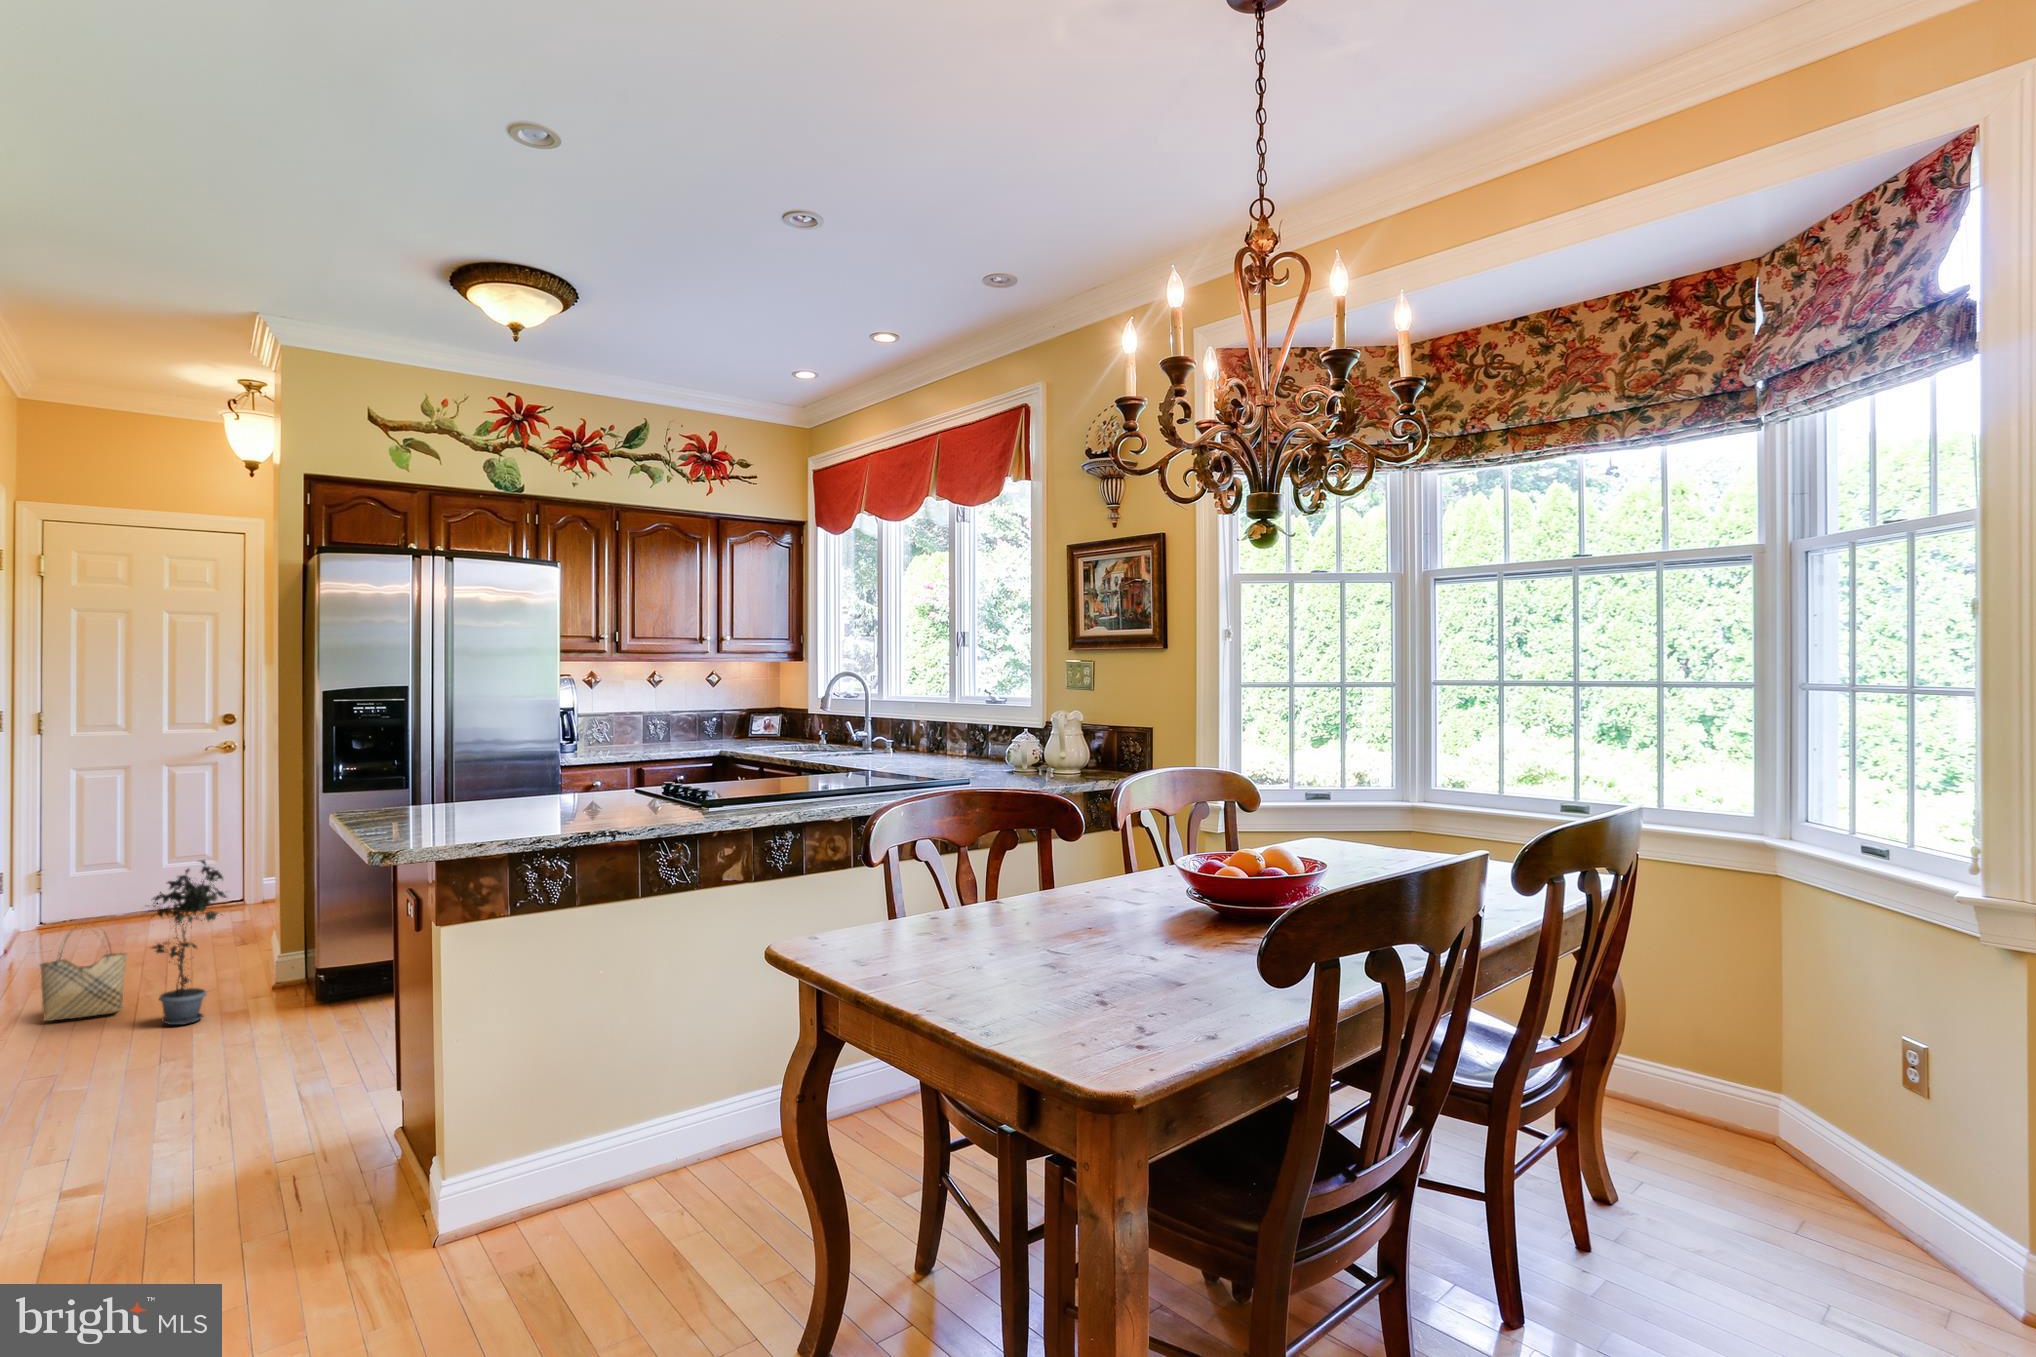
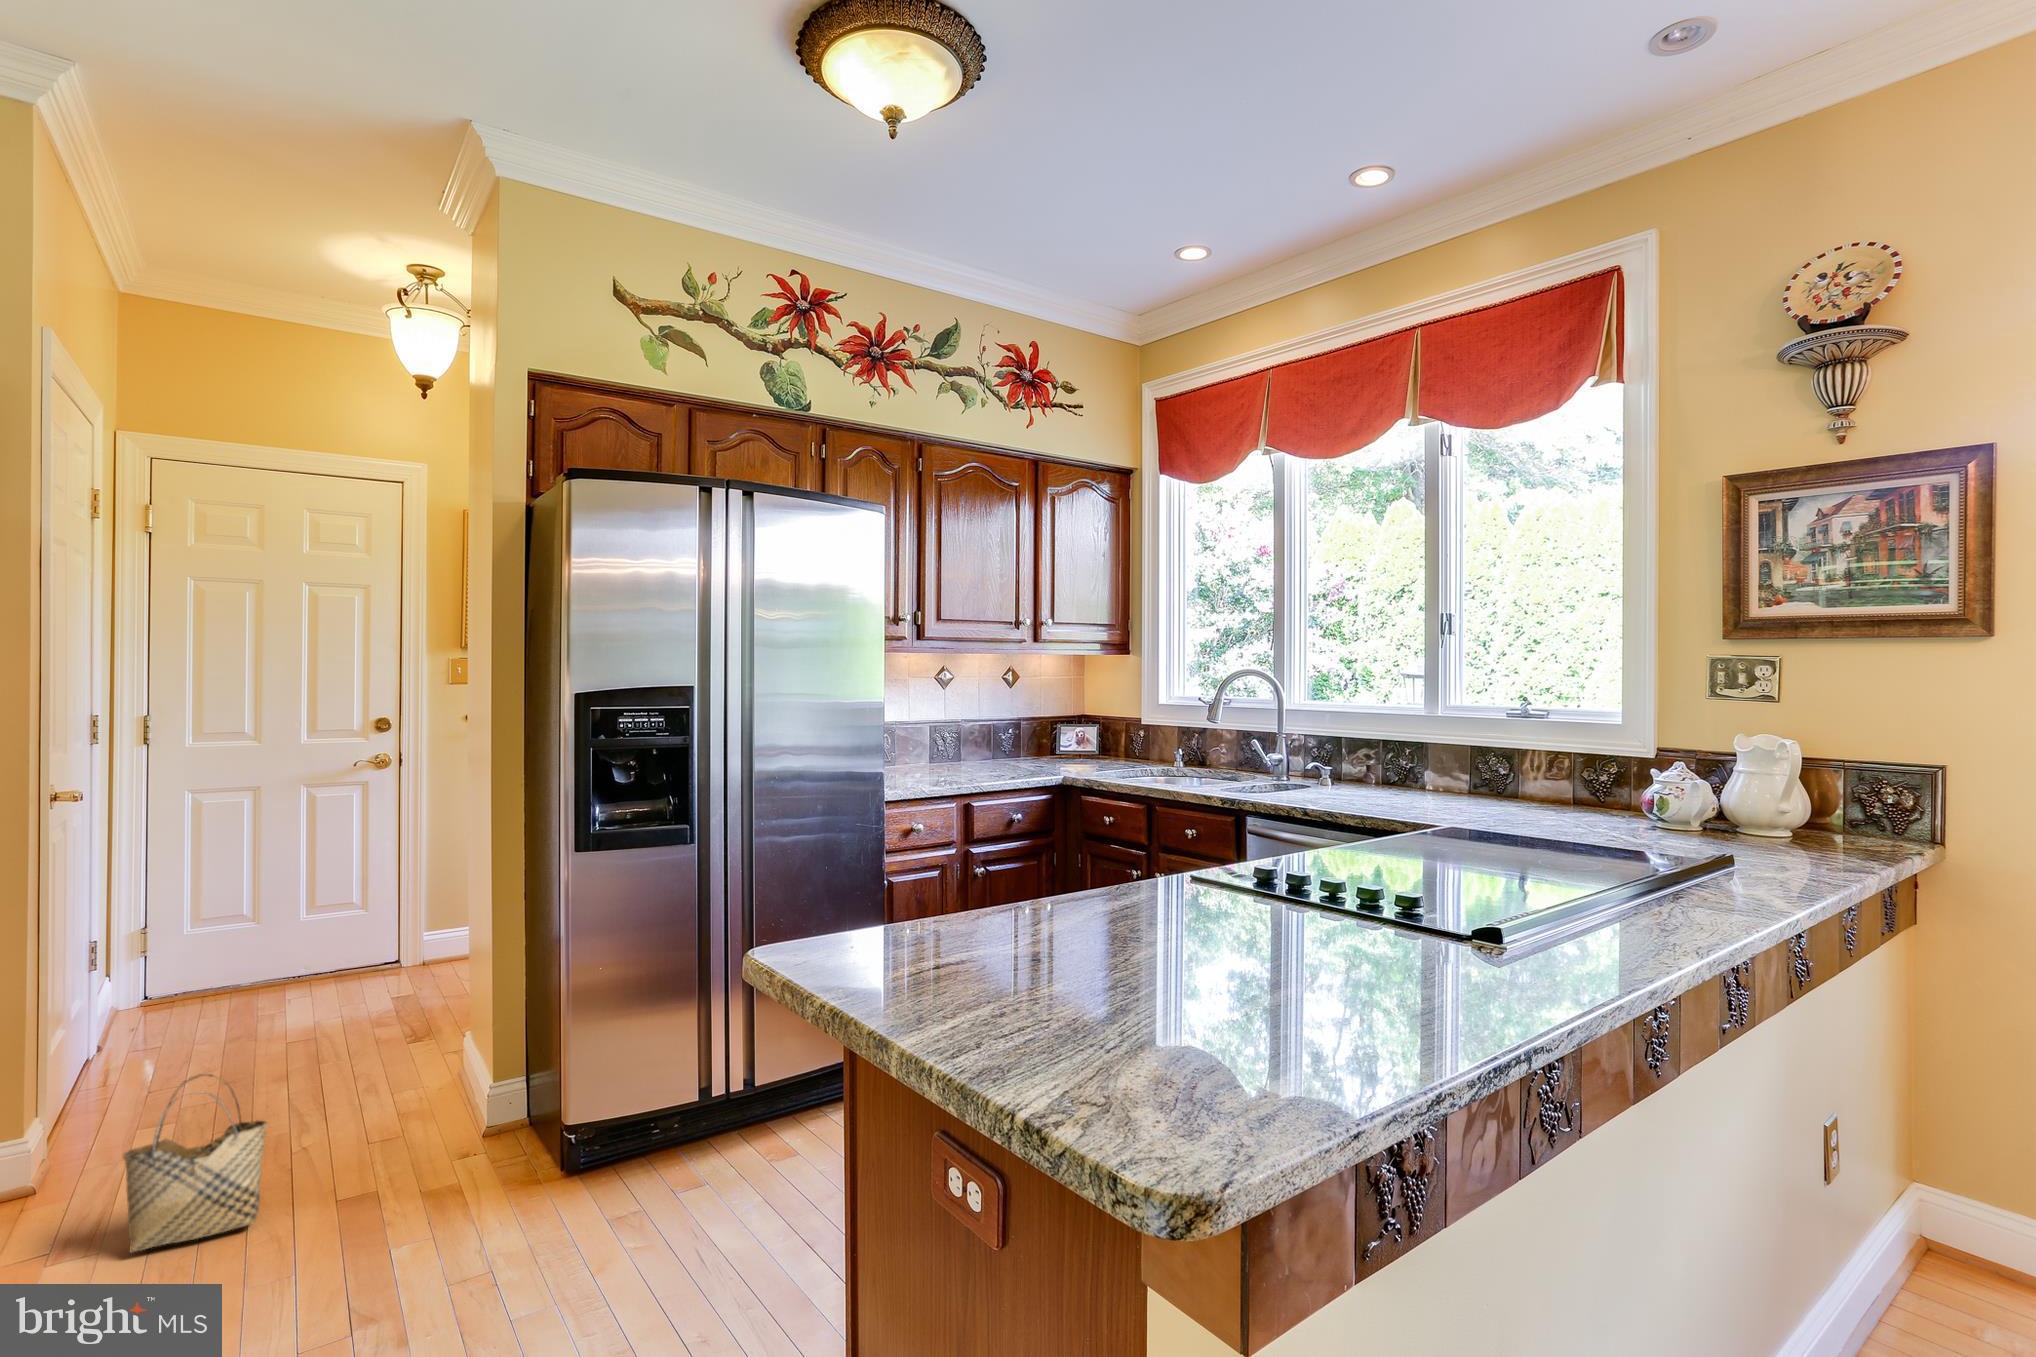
potted plant: present [152,860,226,1025] -> none [292,977,435,1264]

